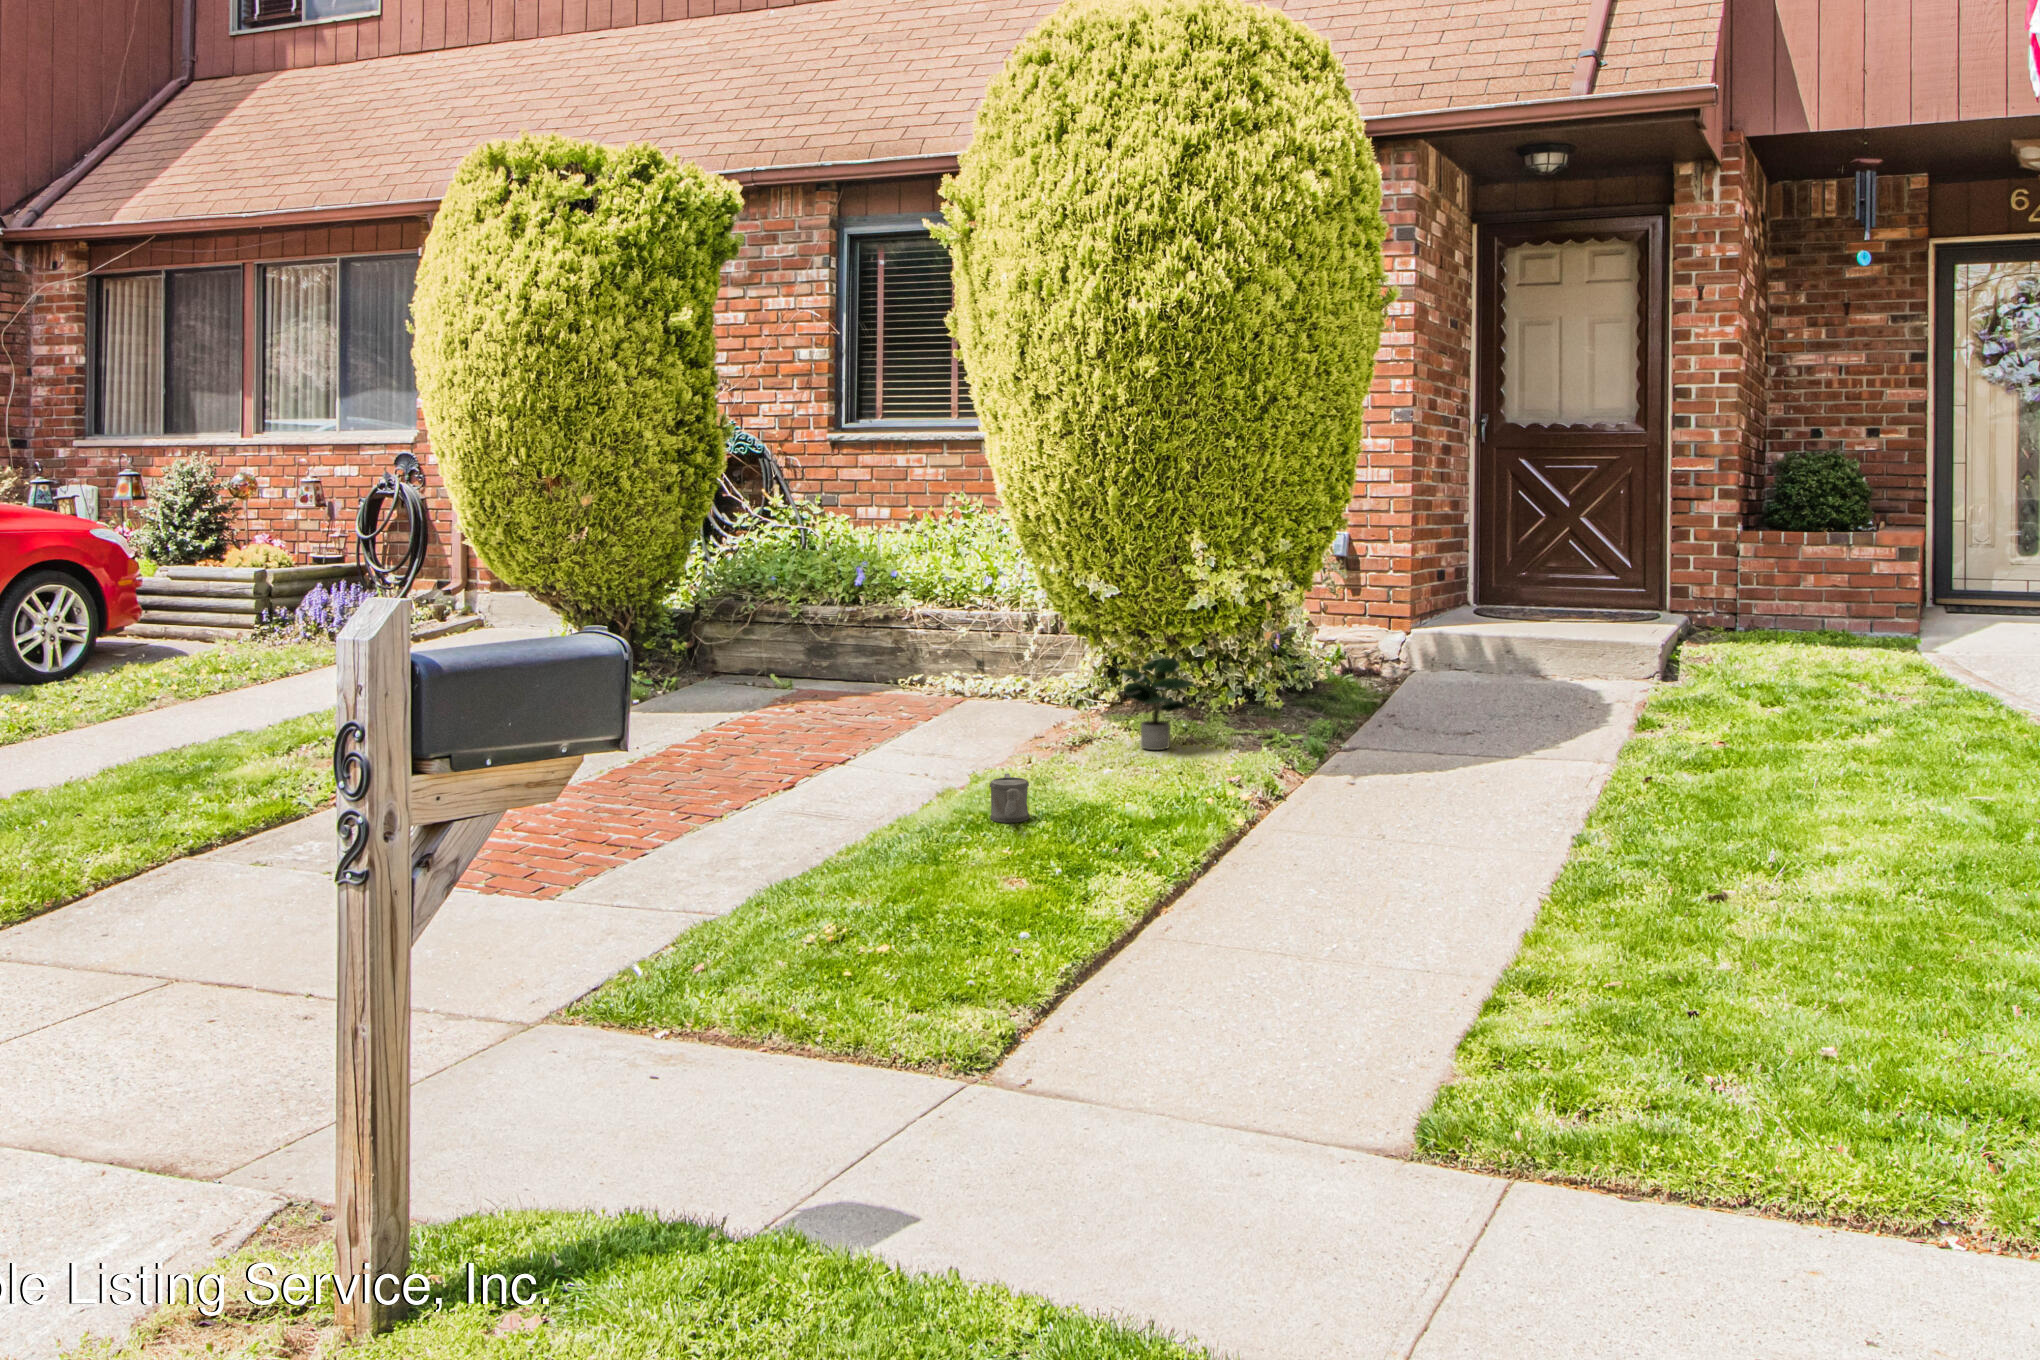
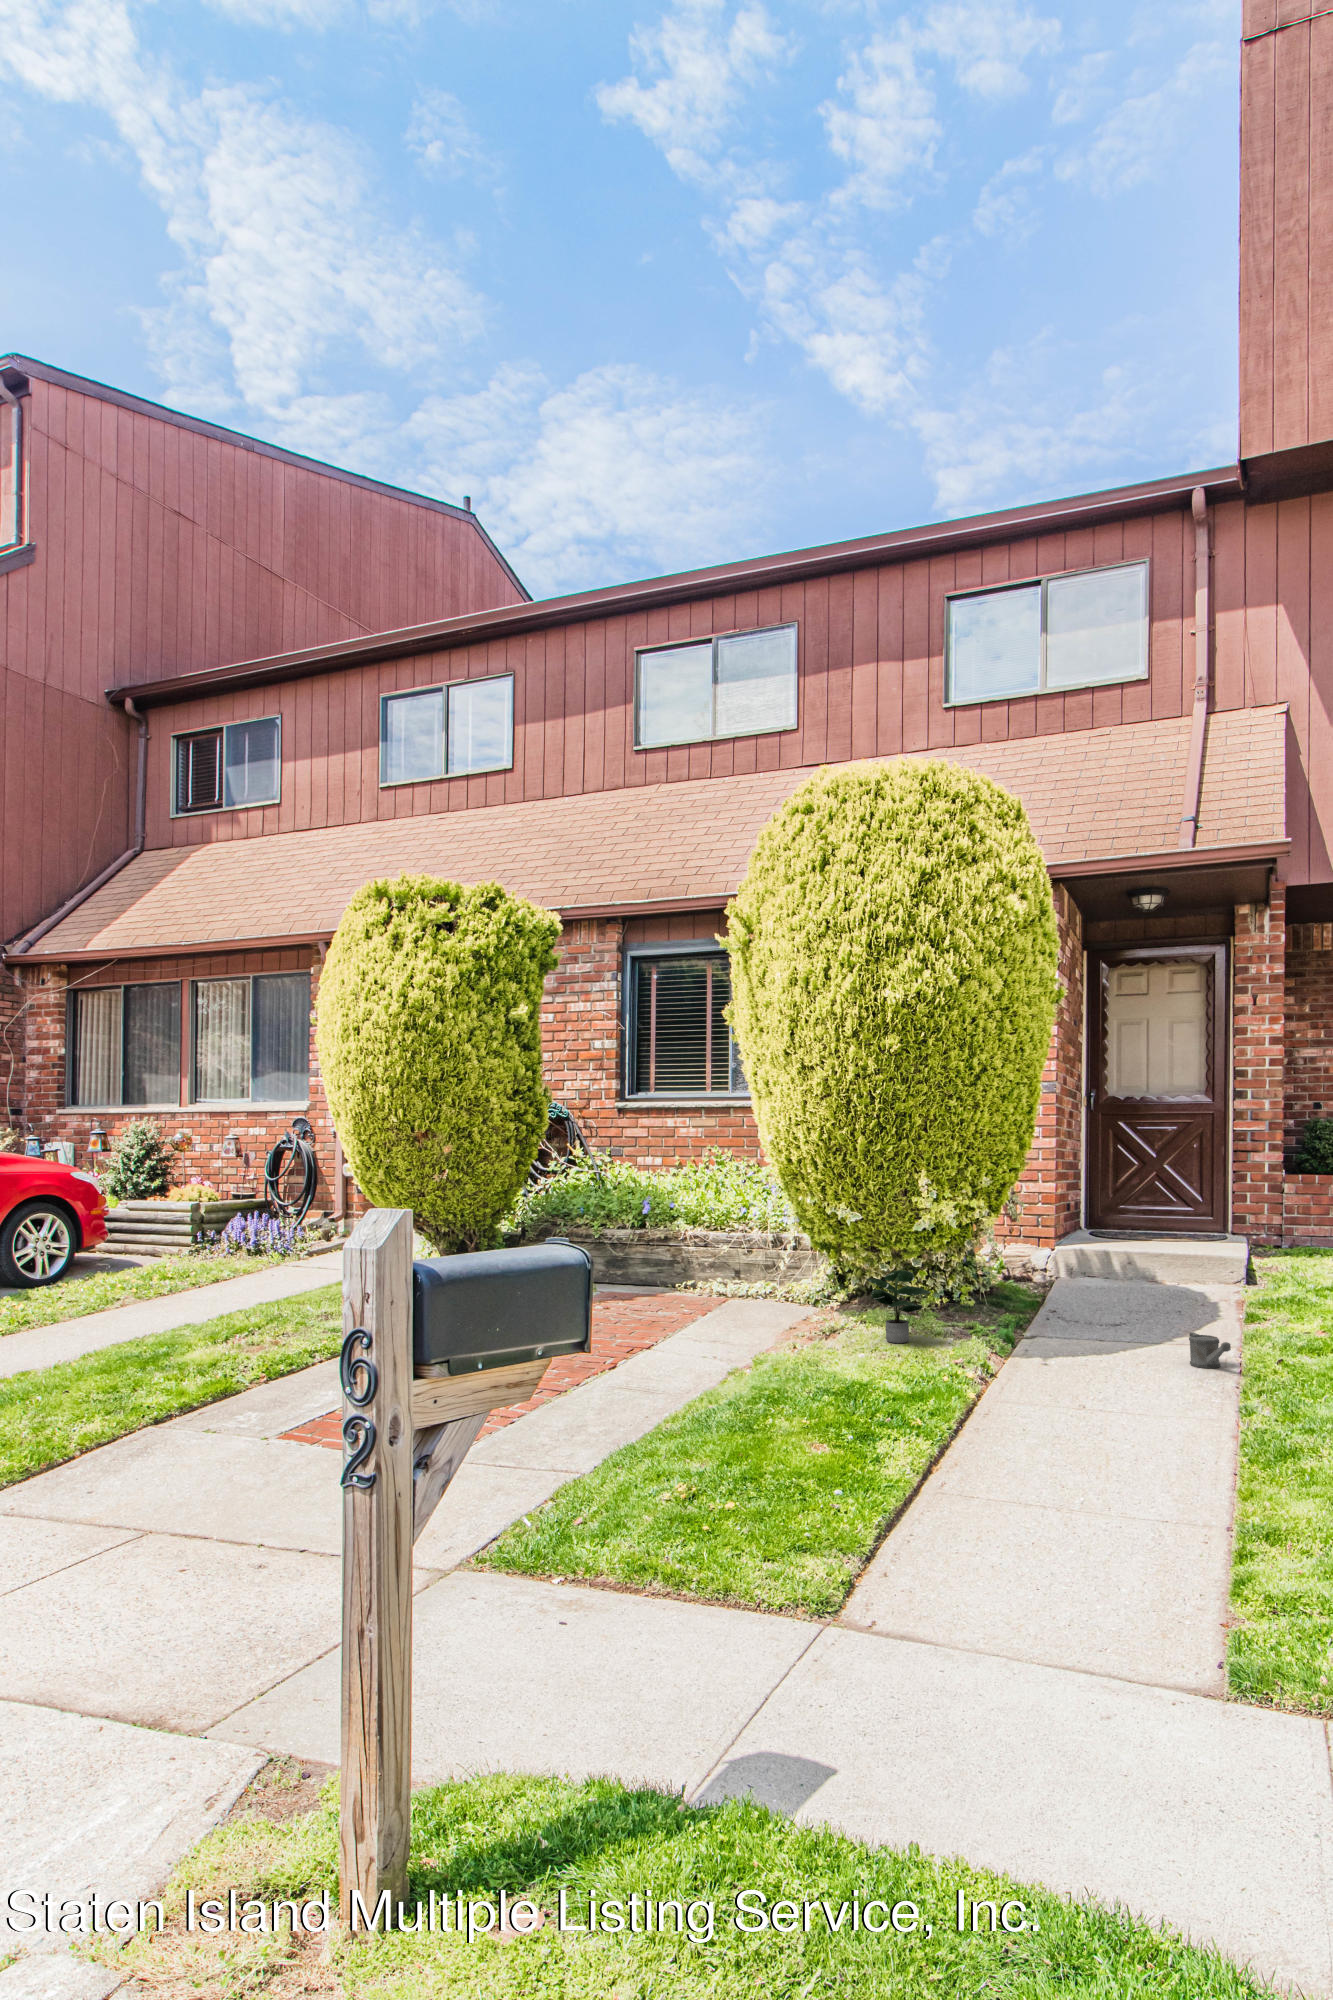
watering can: present [990,773,1029,823] -> present [1189,1332,1231,1368]

